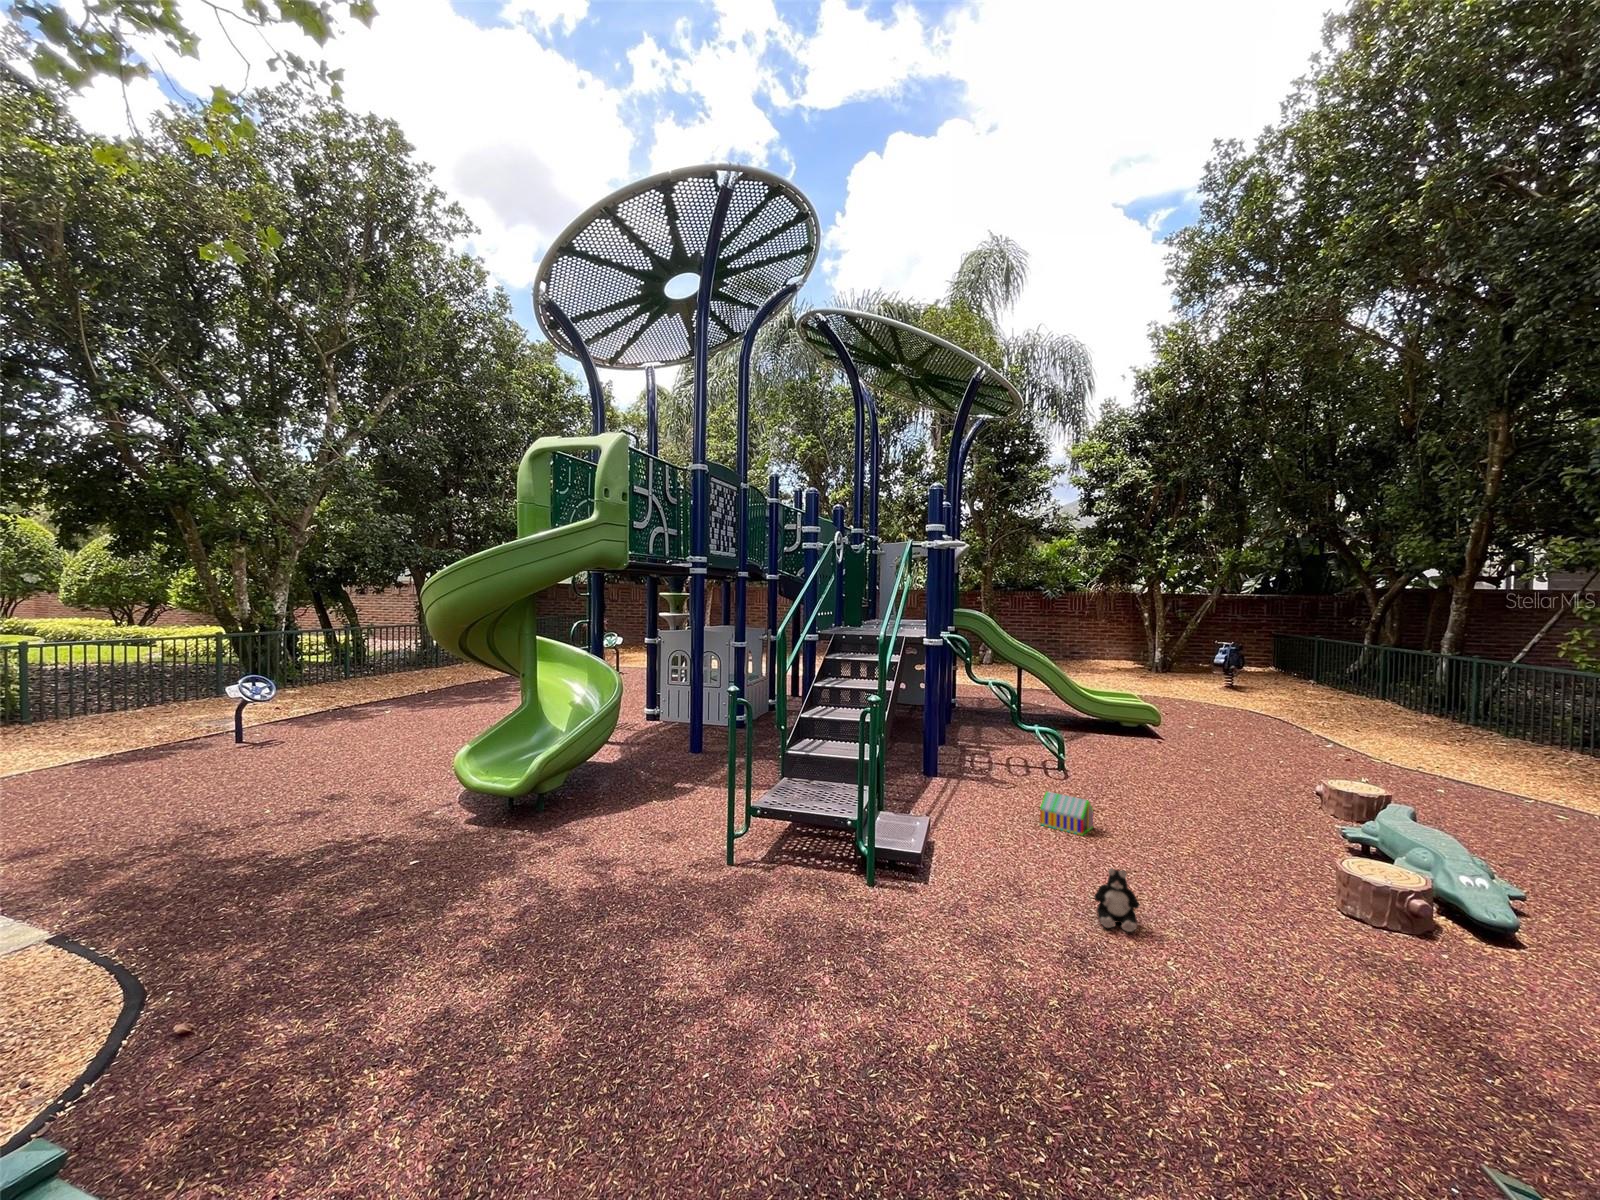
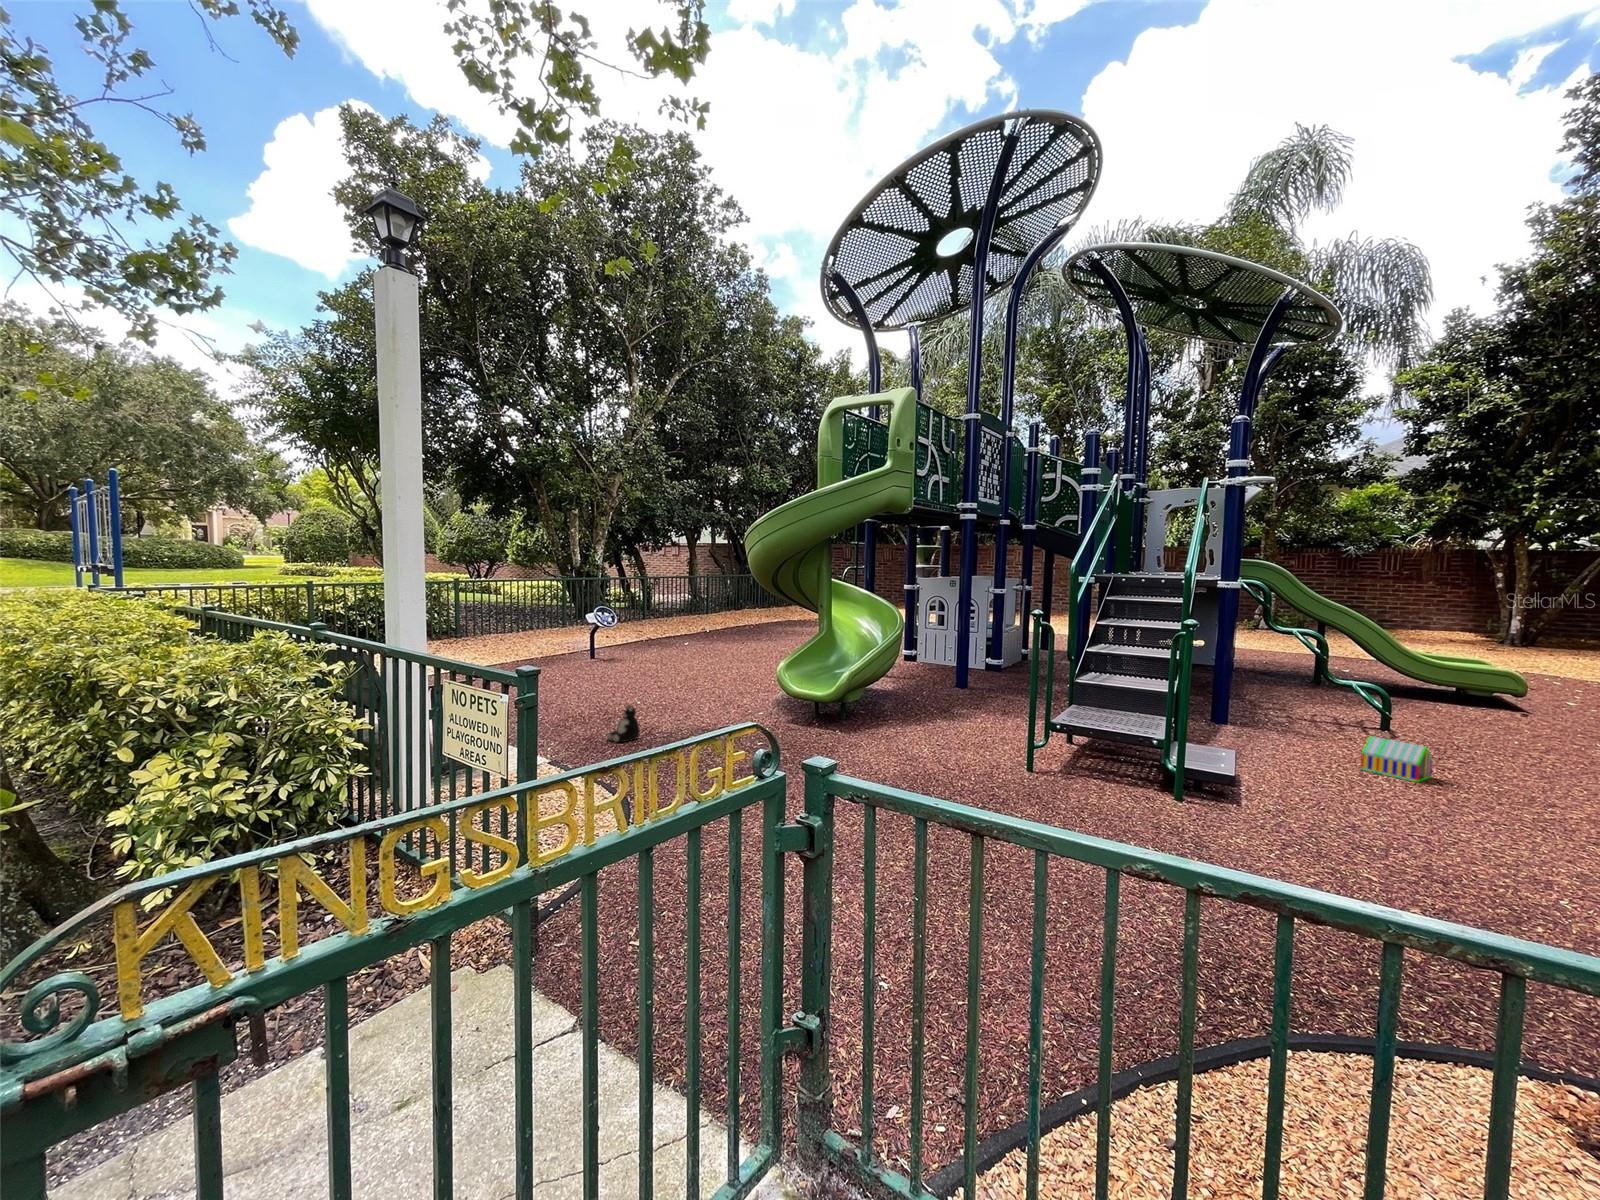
plush toy: present [1094,868,1140,932] -> present [606,705,640,742]

